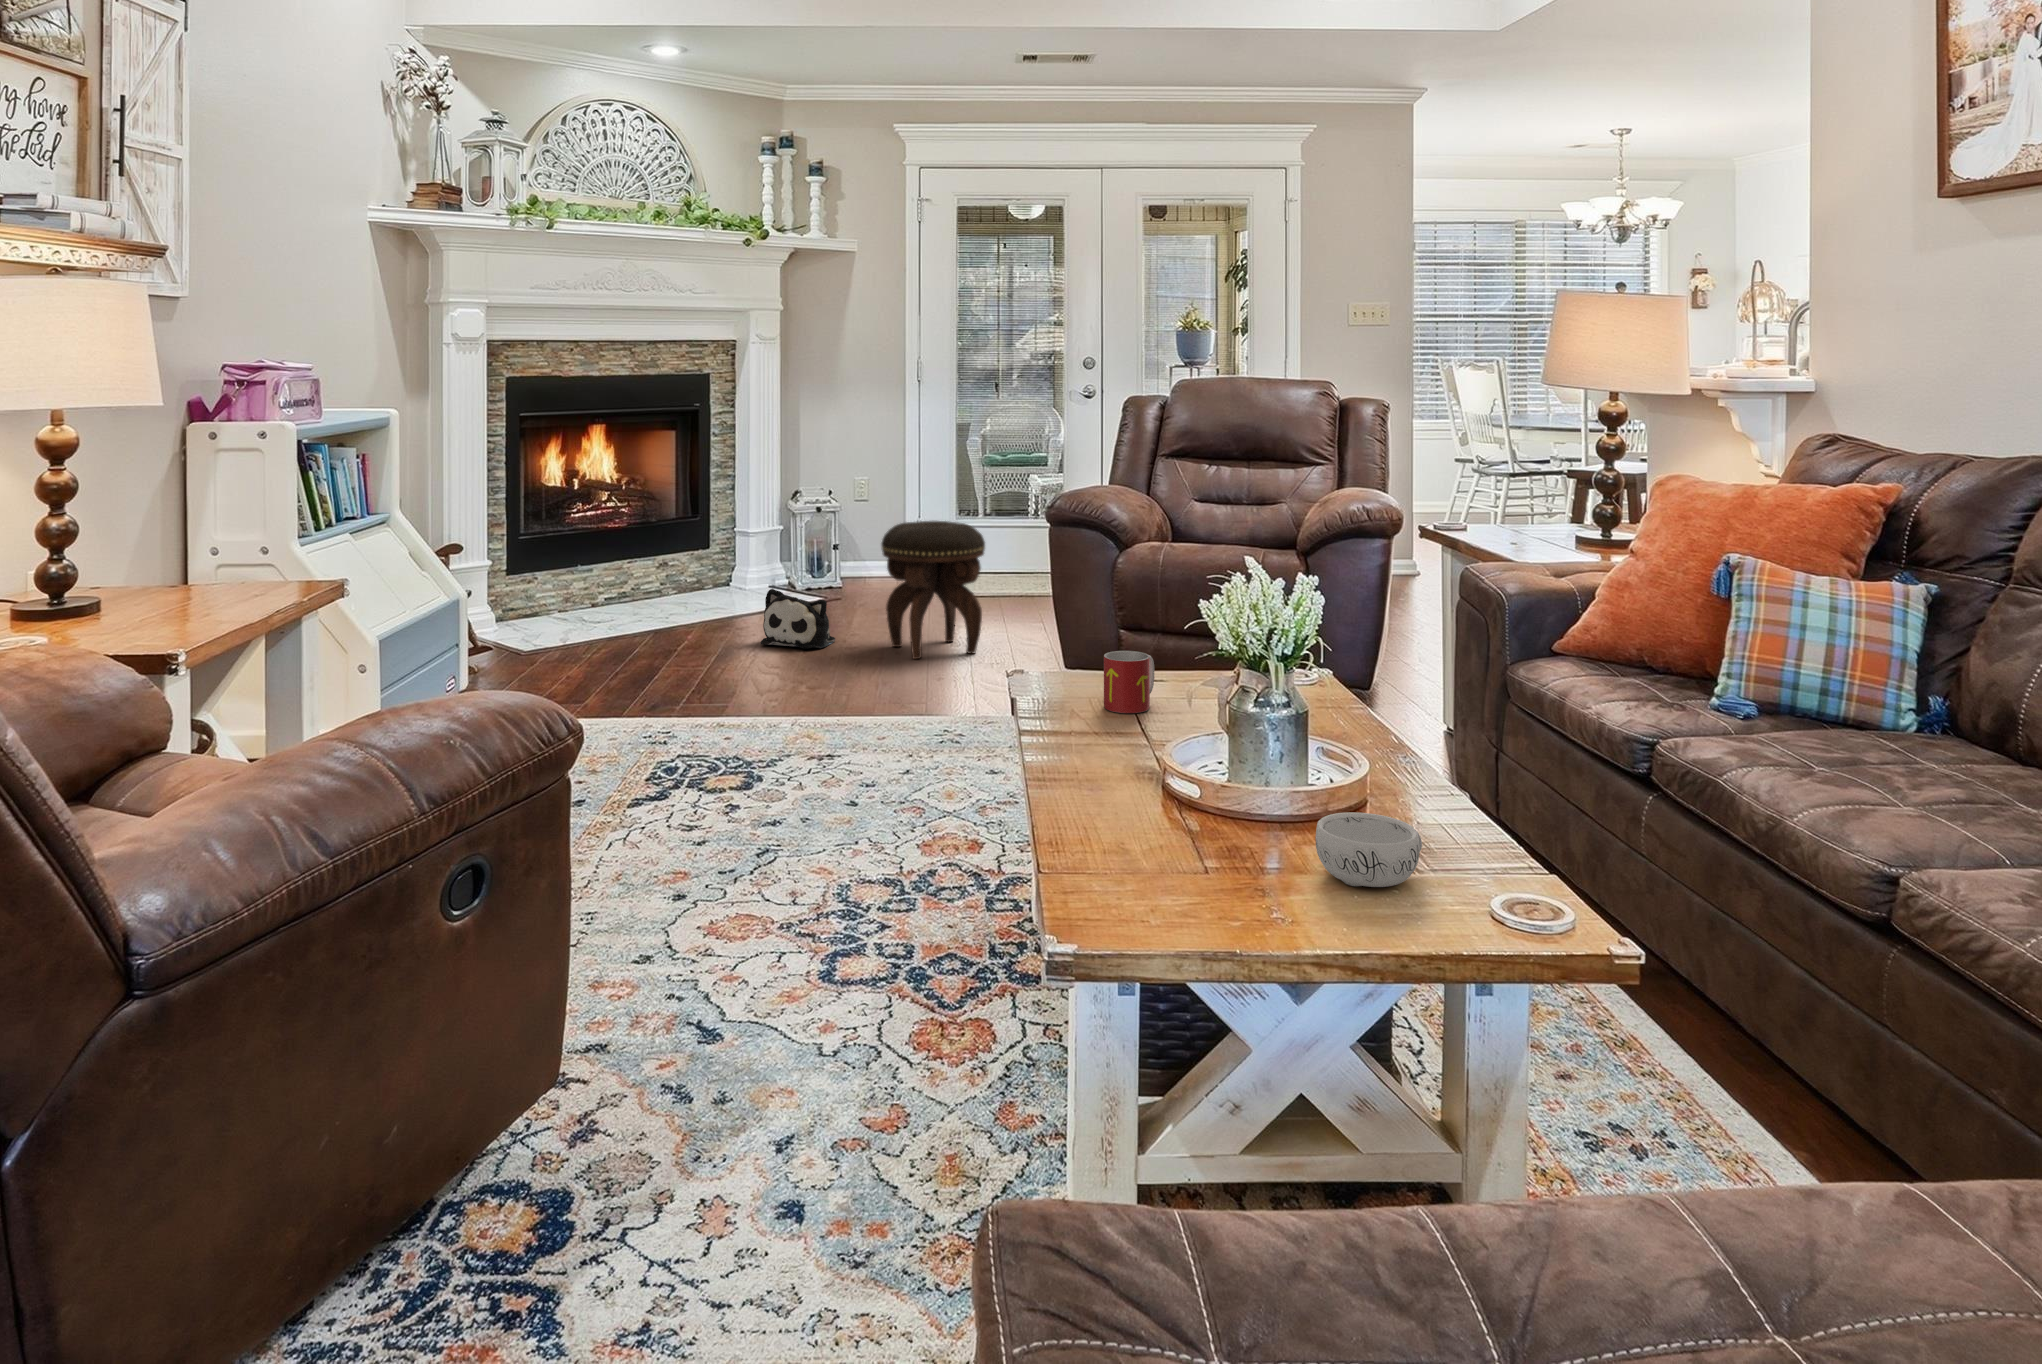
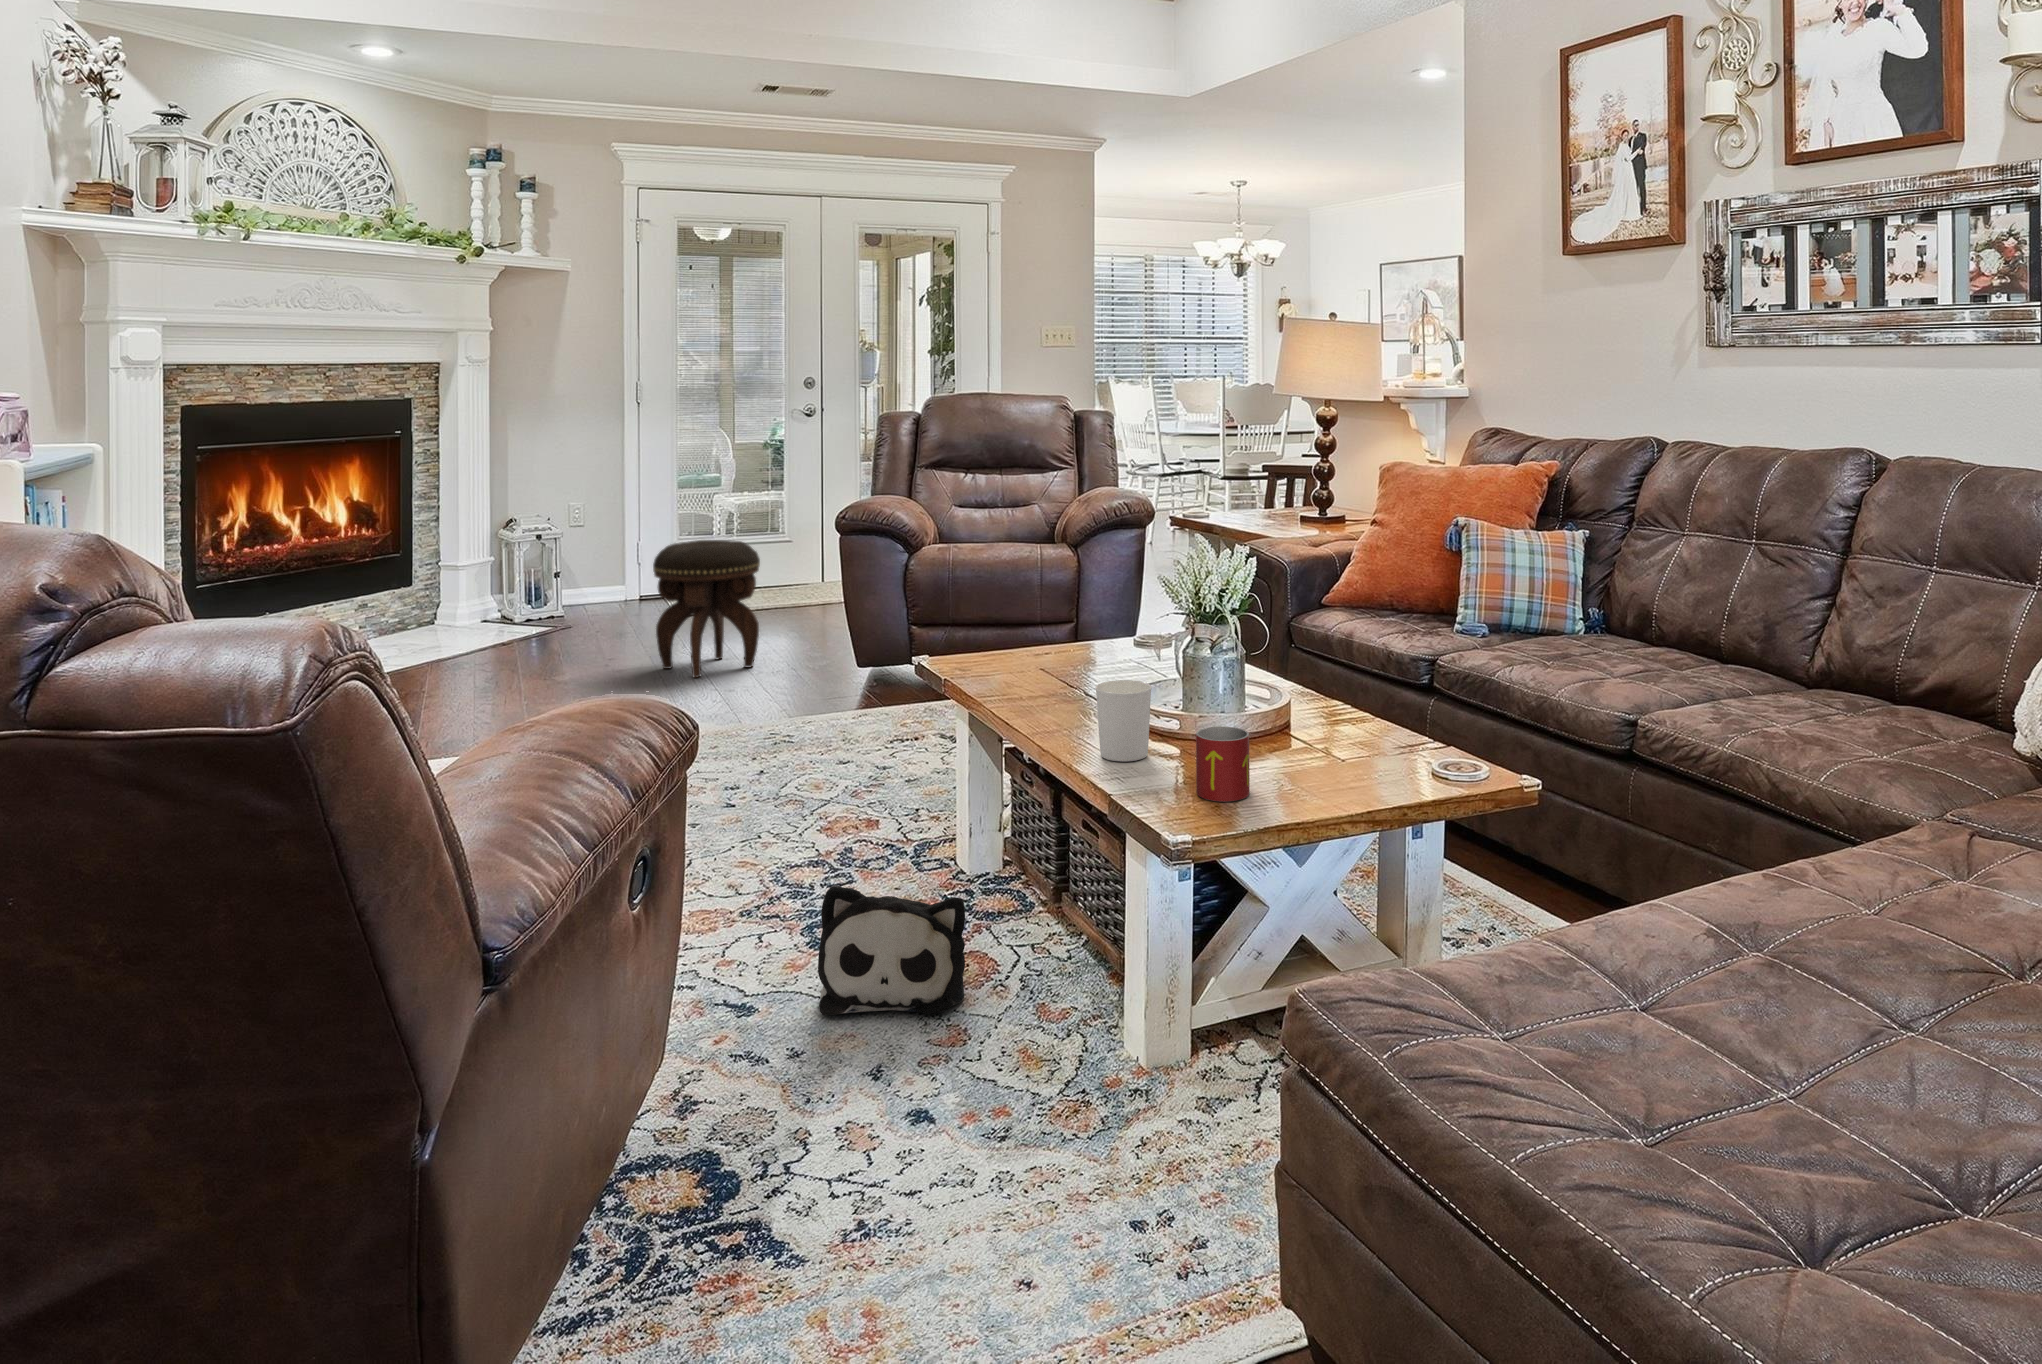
plush toy: present [761,589,835,649] -> present [818,885,965,1015]
mug: present [1104,651,1154,713] -> present [1196,726,1250,801]
candle holder: none [1090,726,1159,828] -> present [1096,680,1152,761]
decorative bowl: present [1315,812,1422,887] -> none [1290,722,1367,775]

